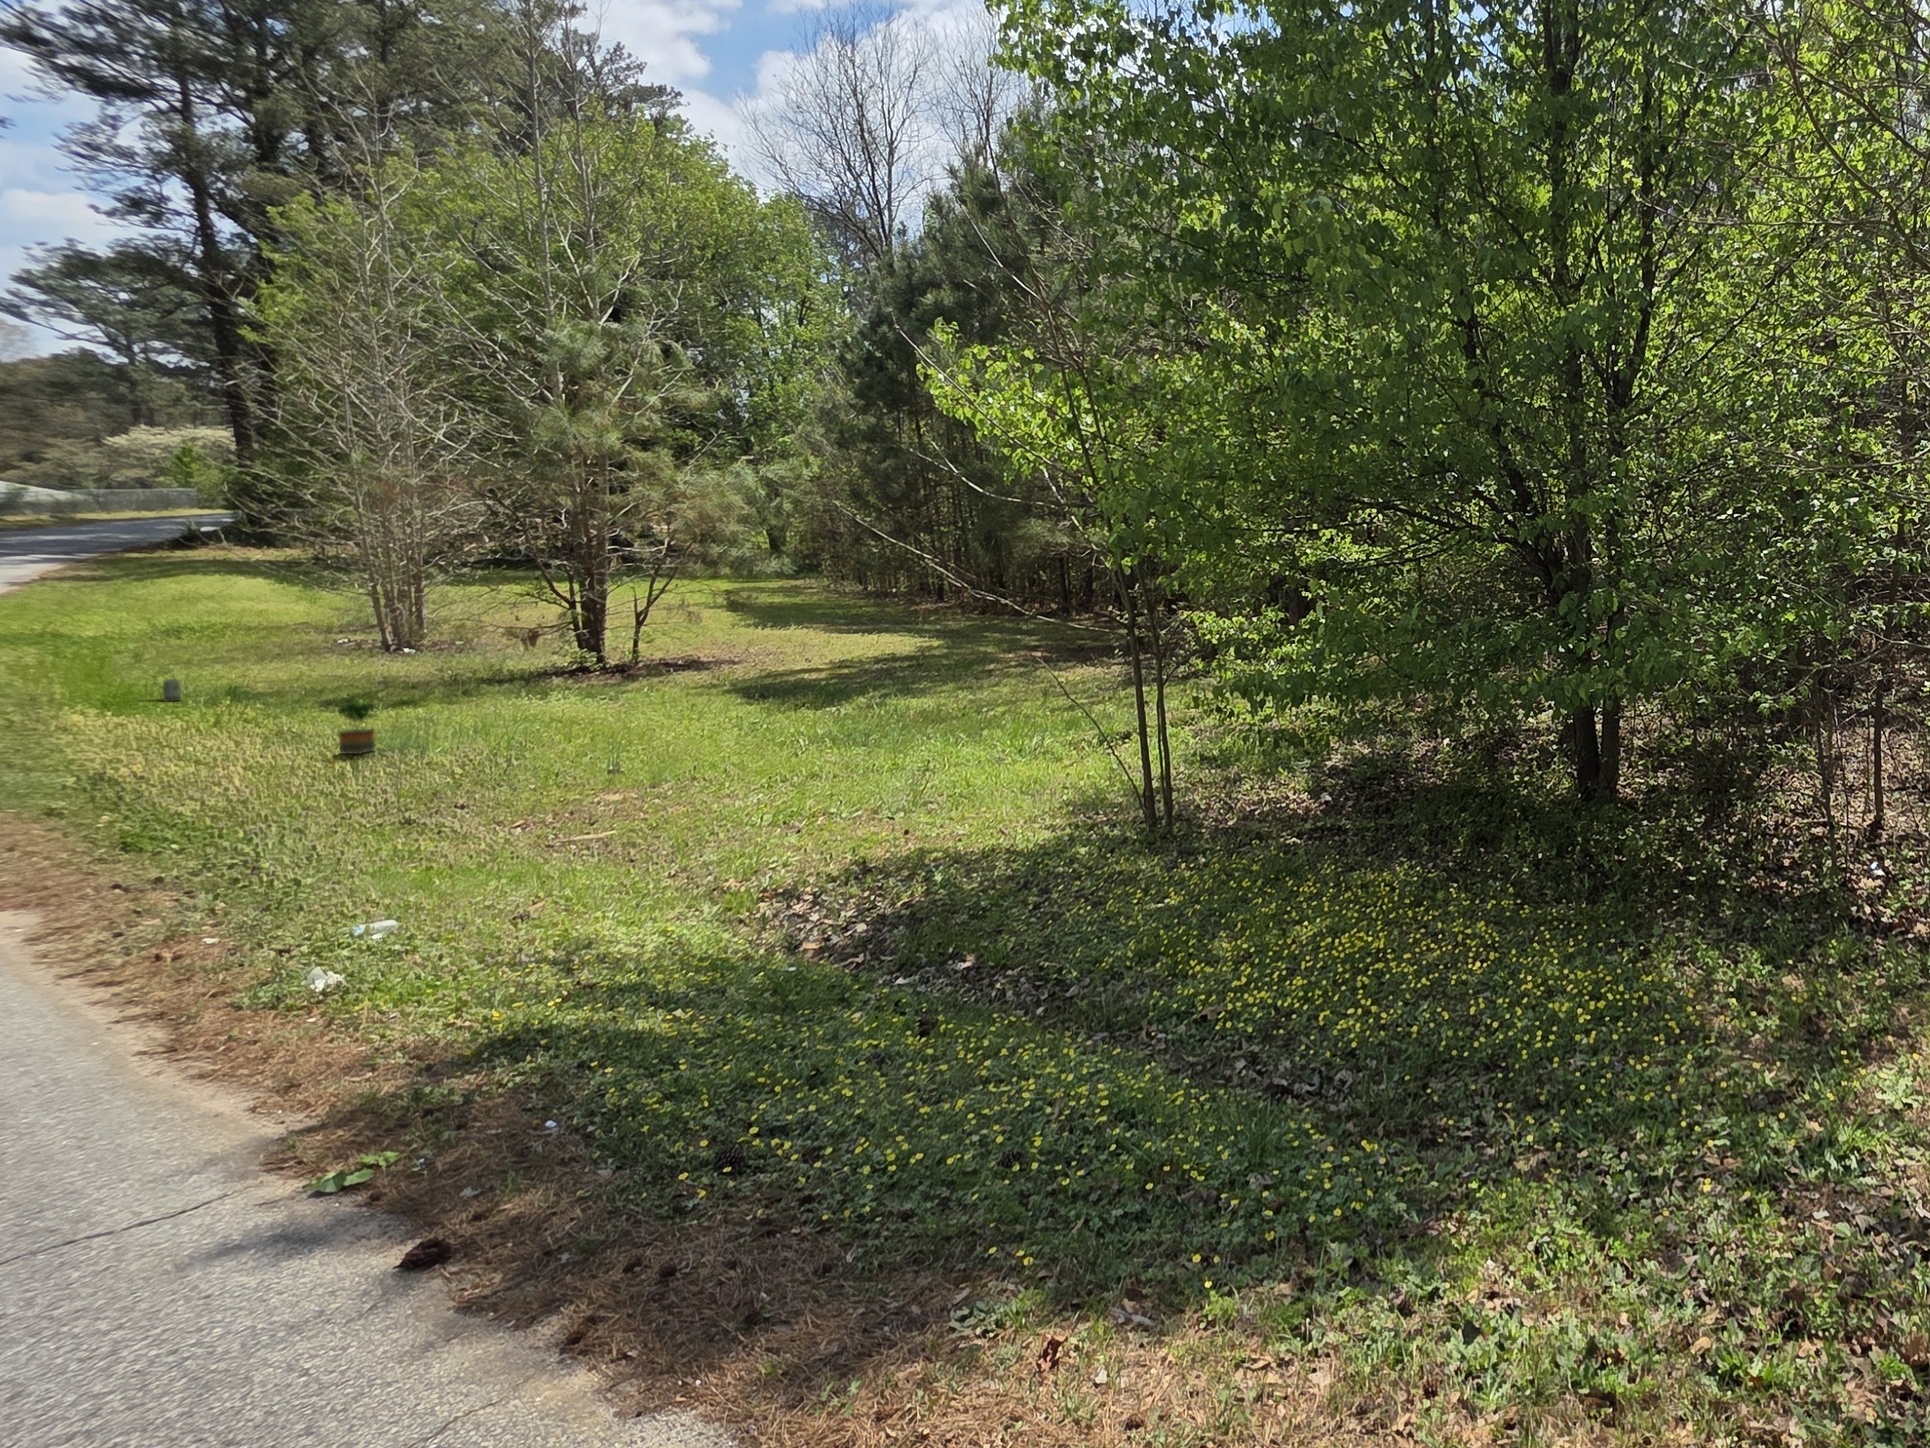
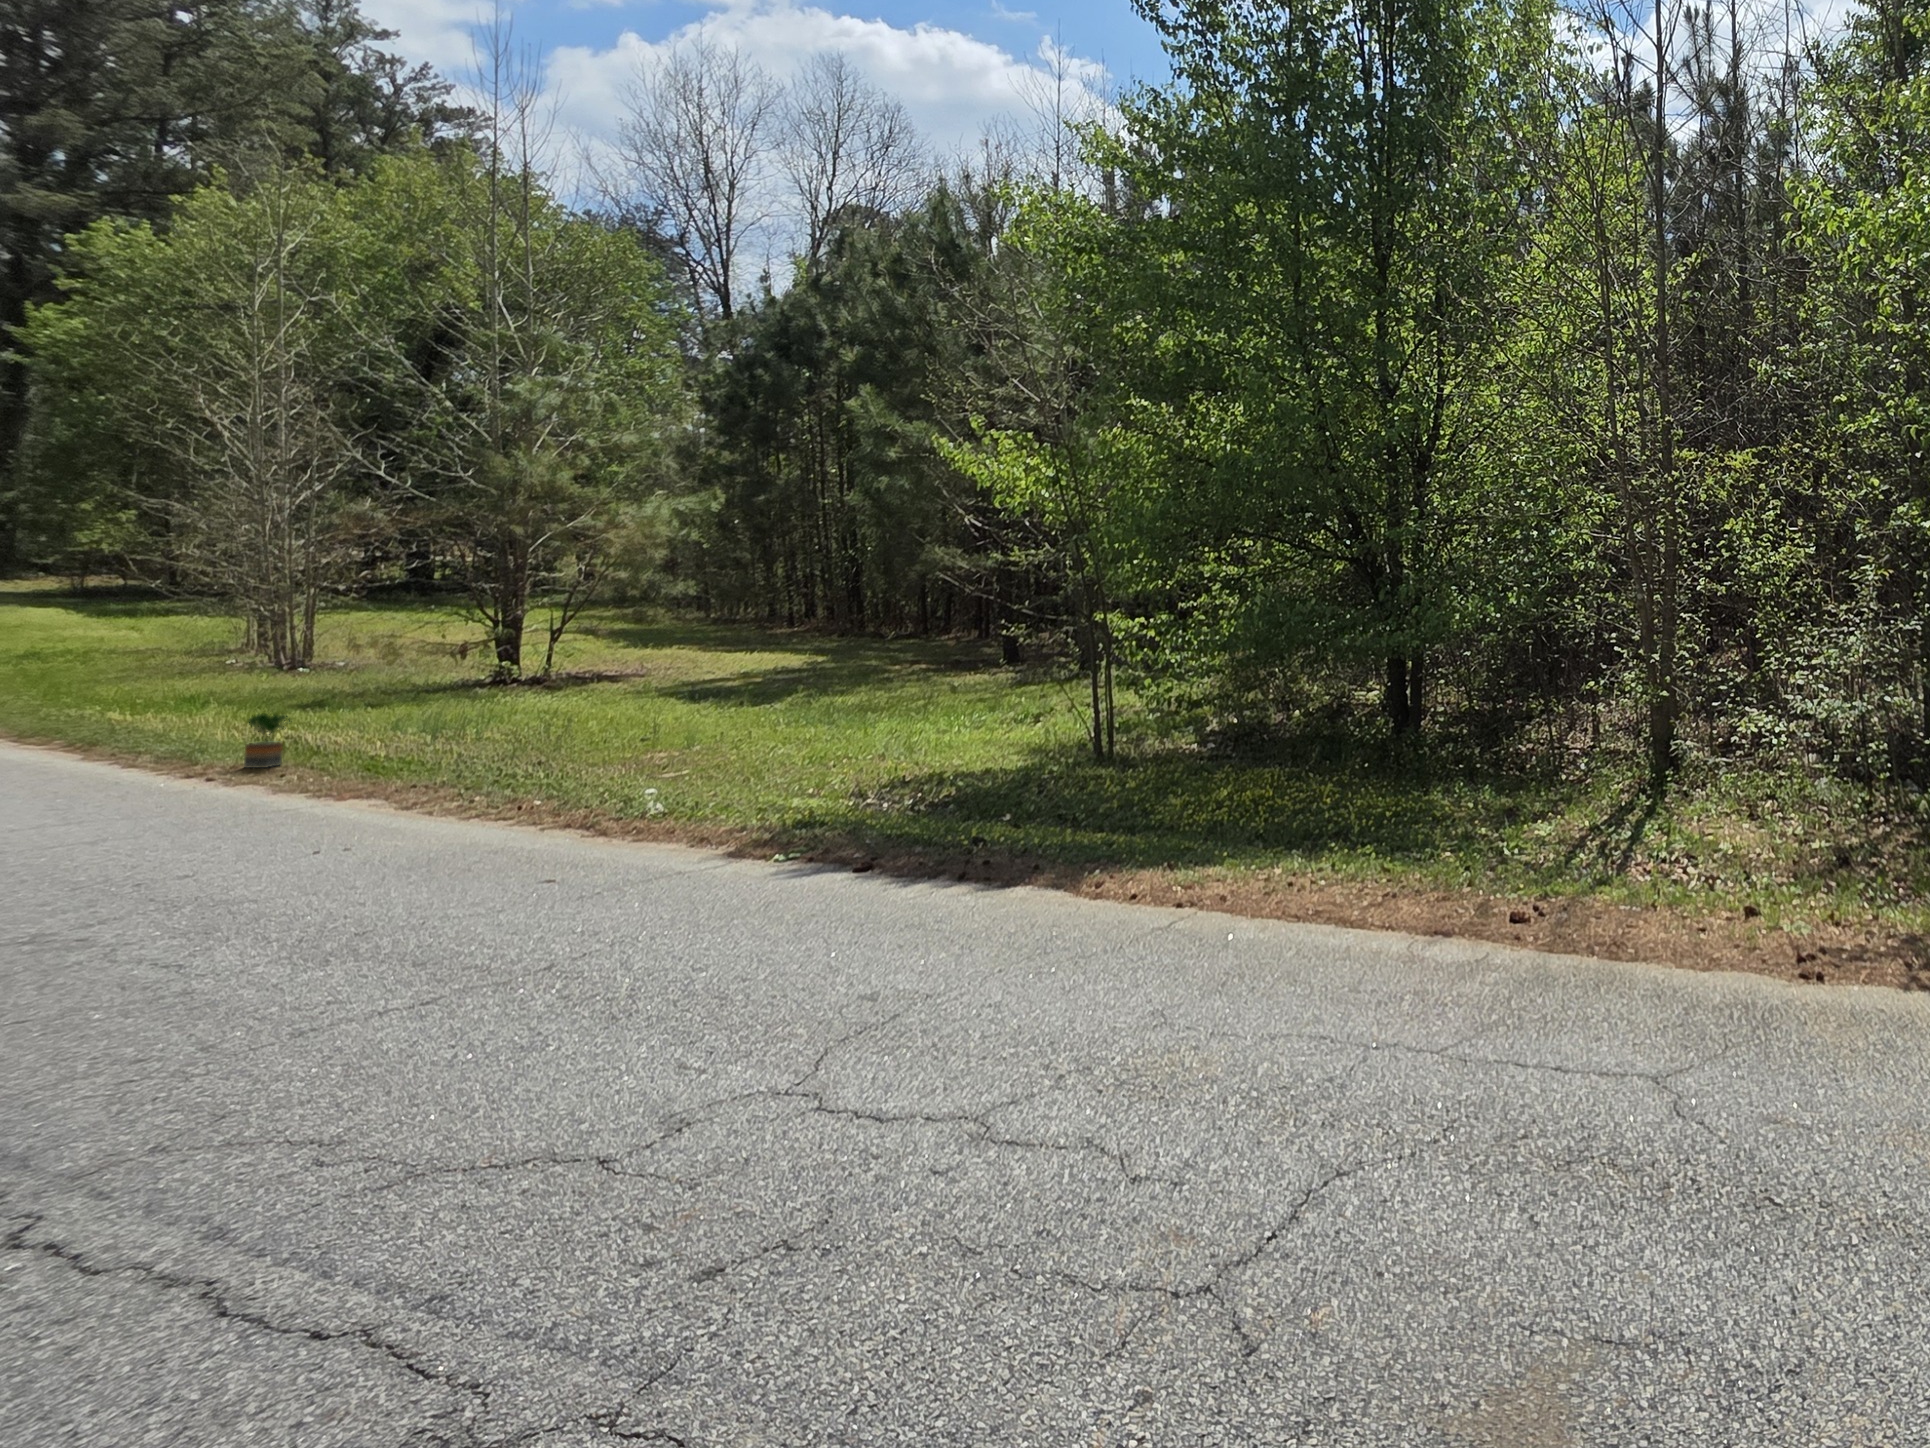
watering can: present [155,673,184,702] -> none [43,681,82,714]

